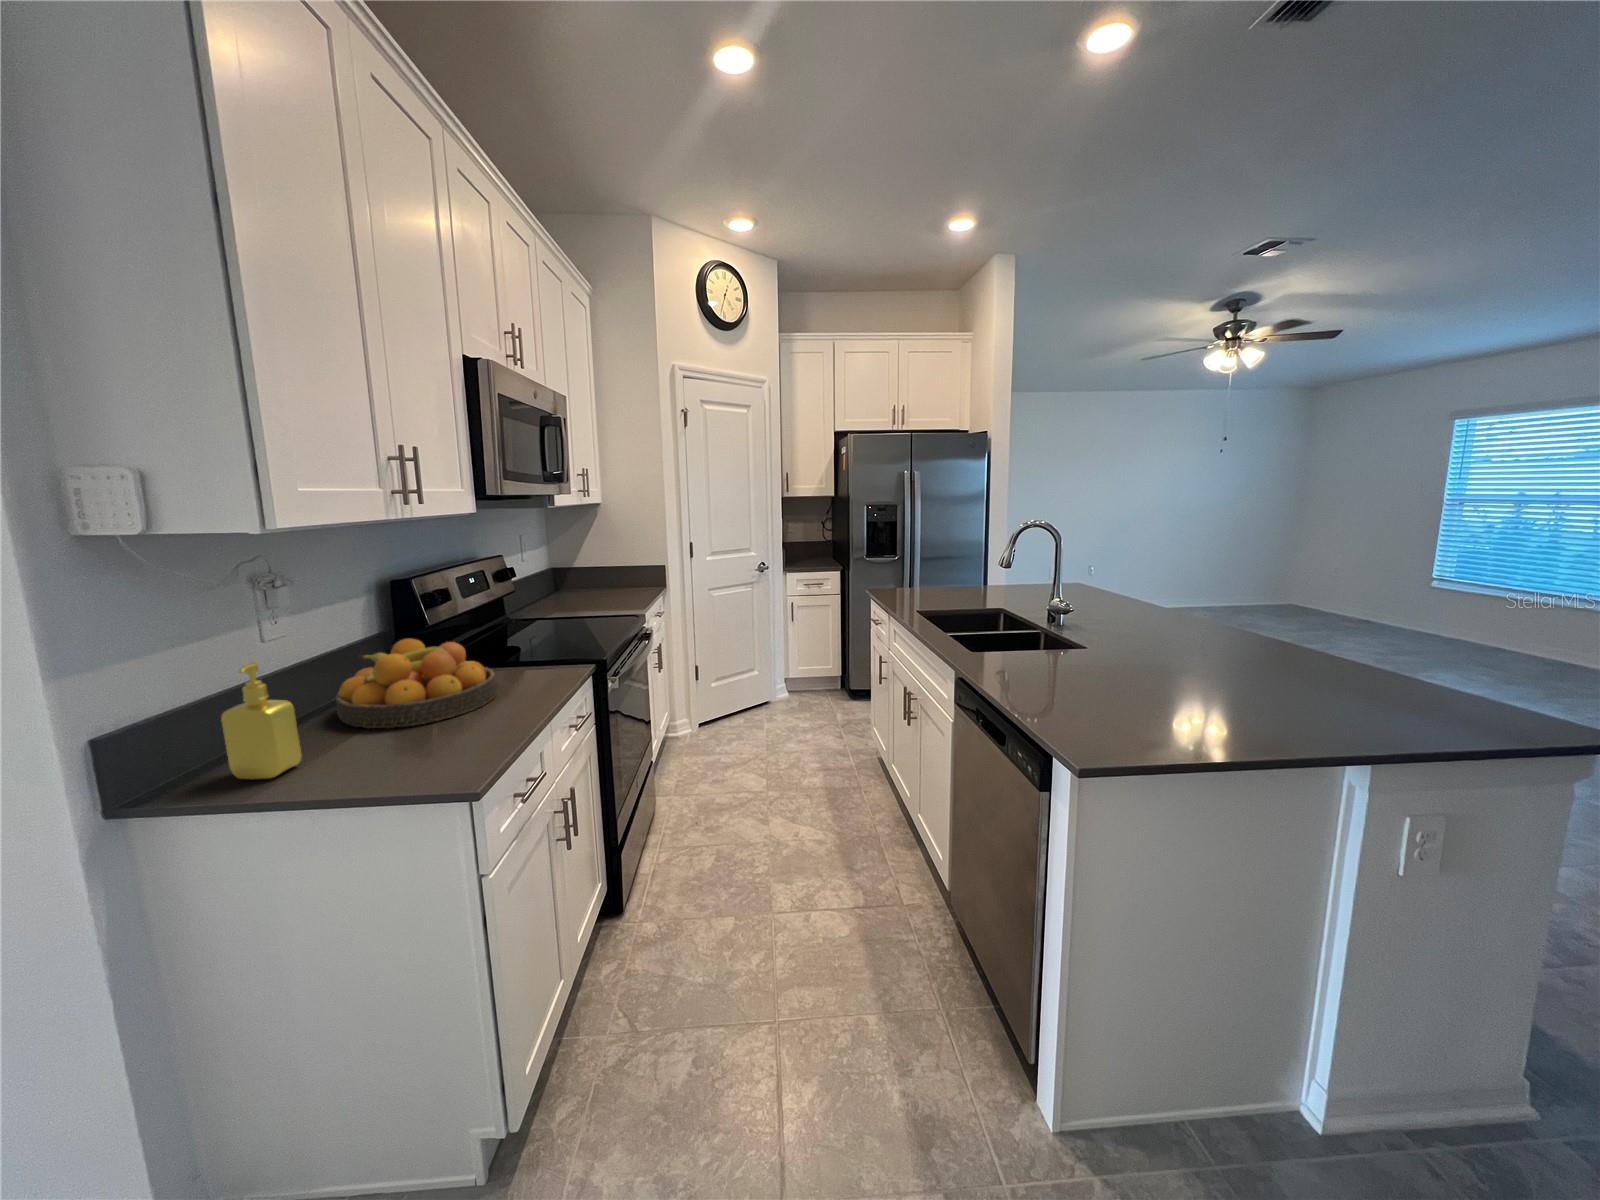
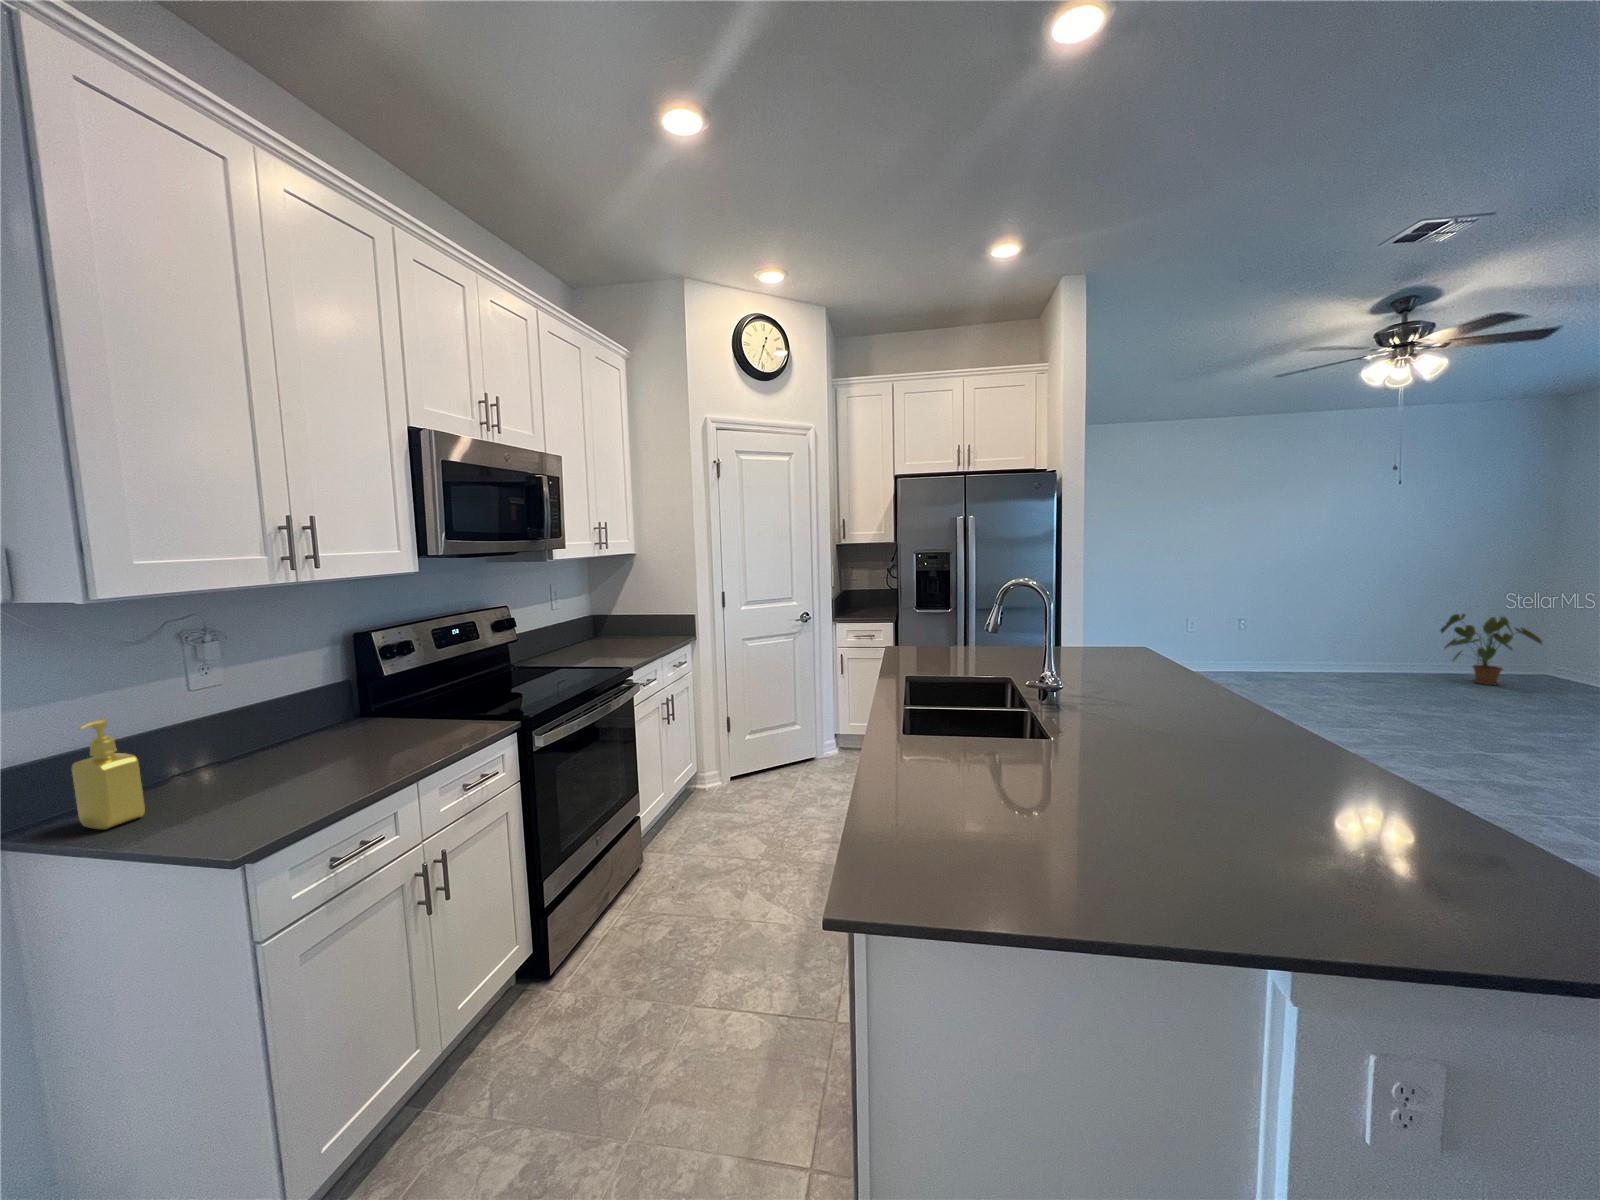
house plant: none [1225,557,1291,612] -> present [1440,614,1542,685]
fruit bowl: present [335,638,497,728] -> none [234,692,401,782]

